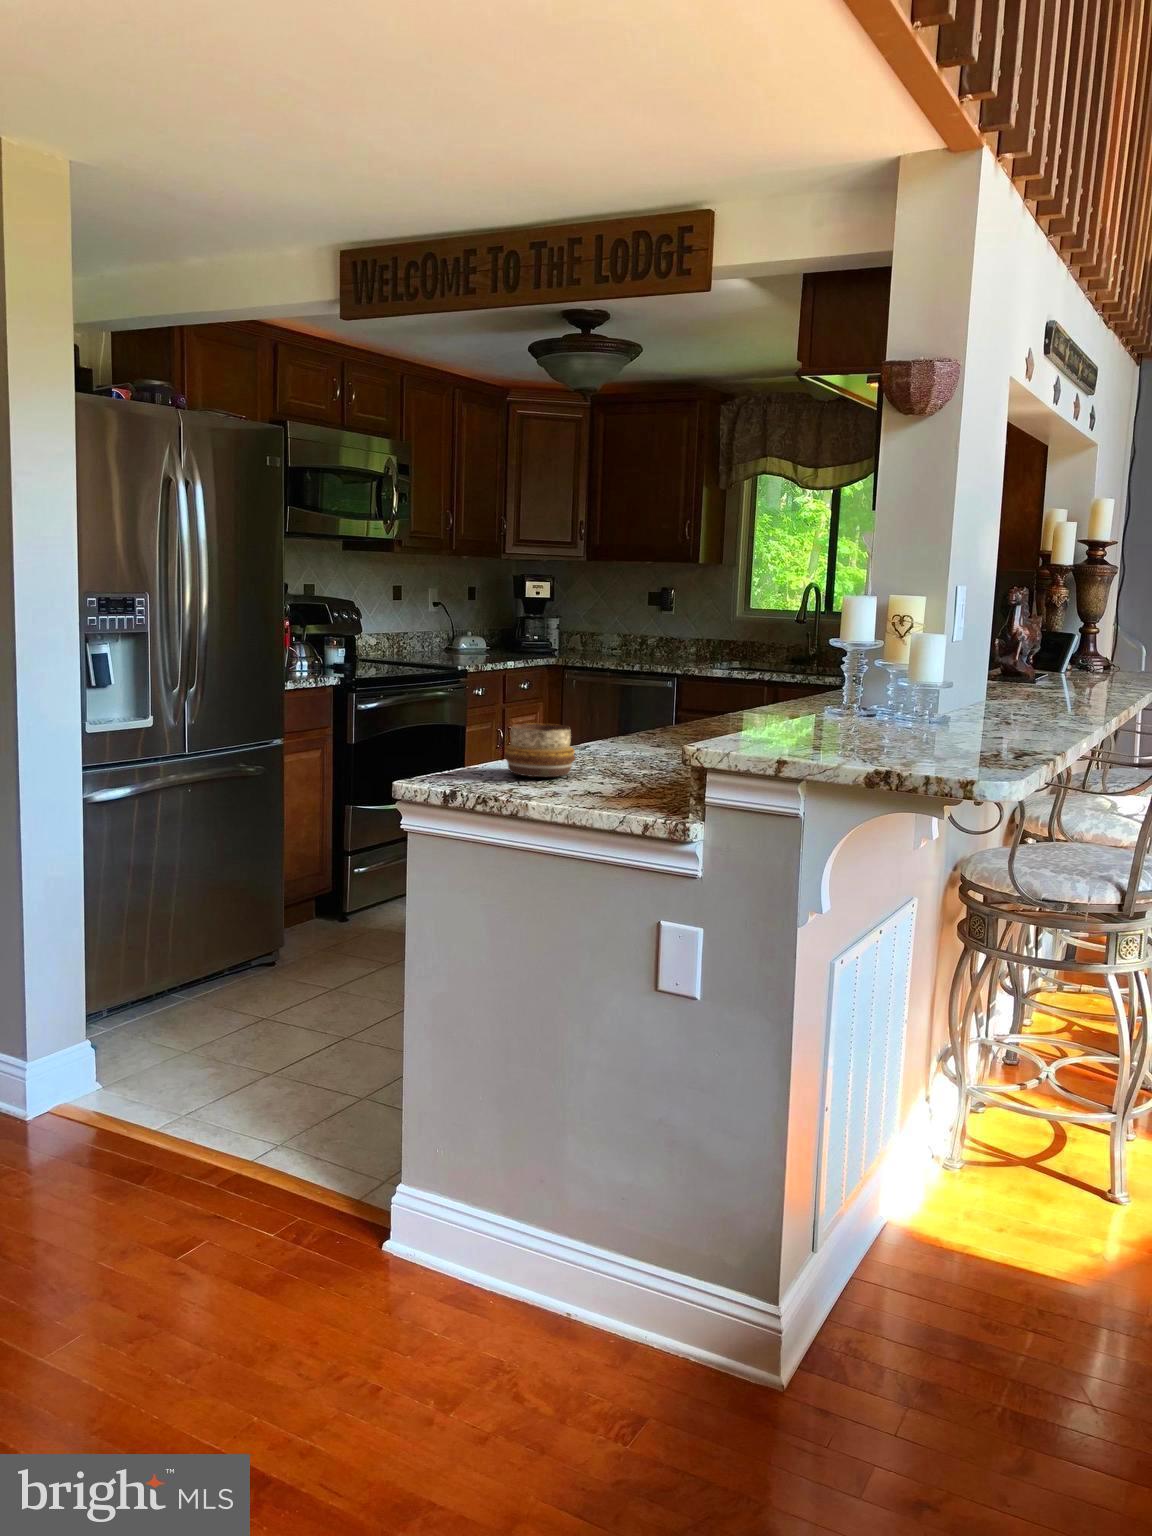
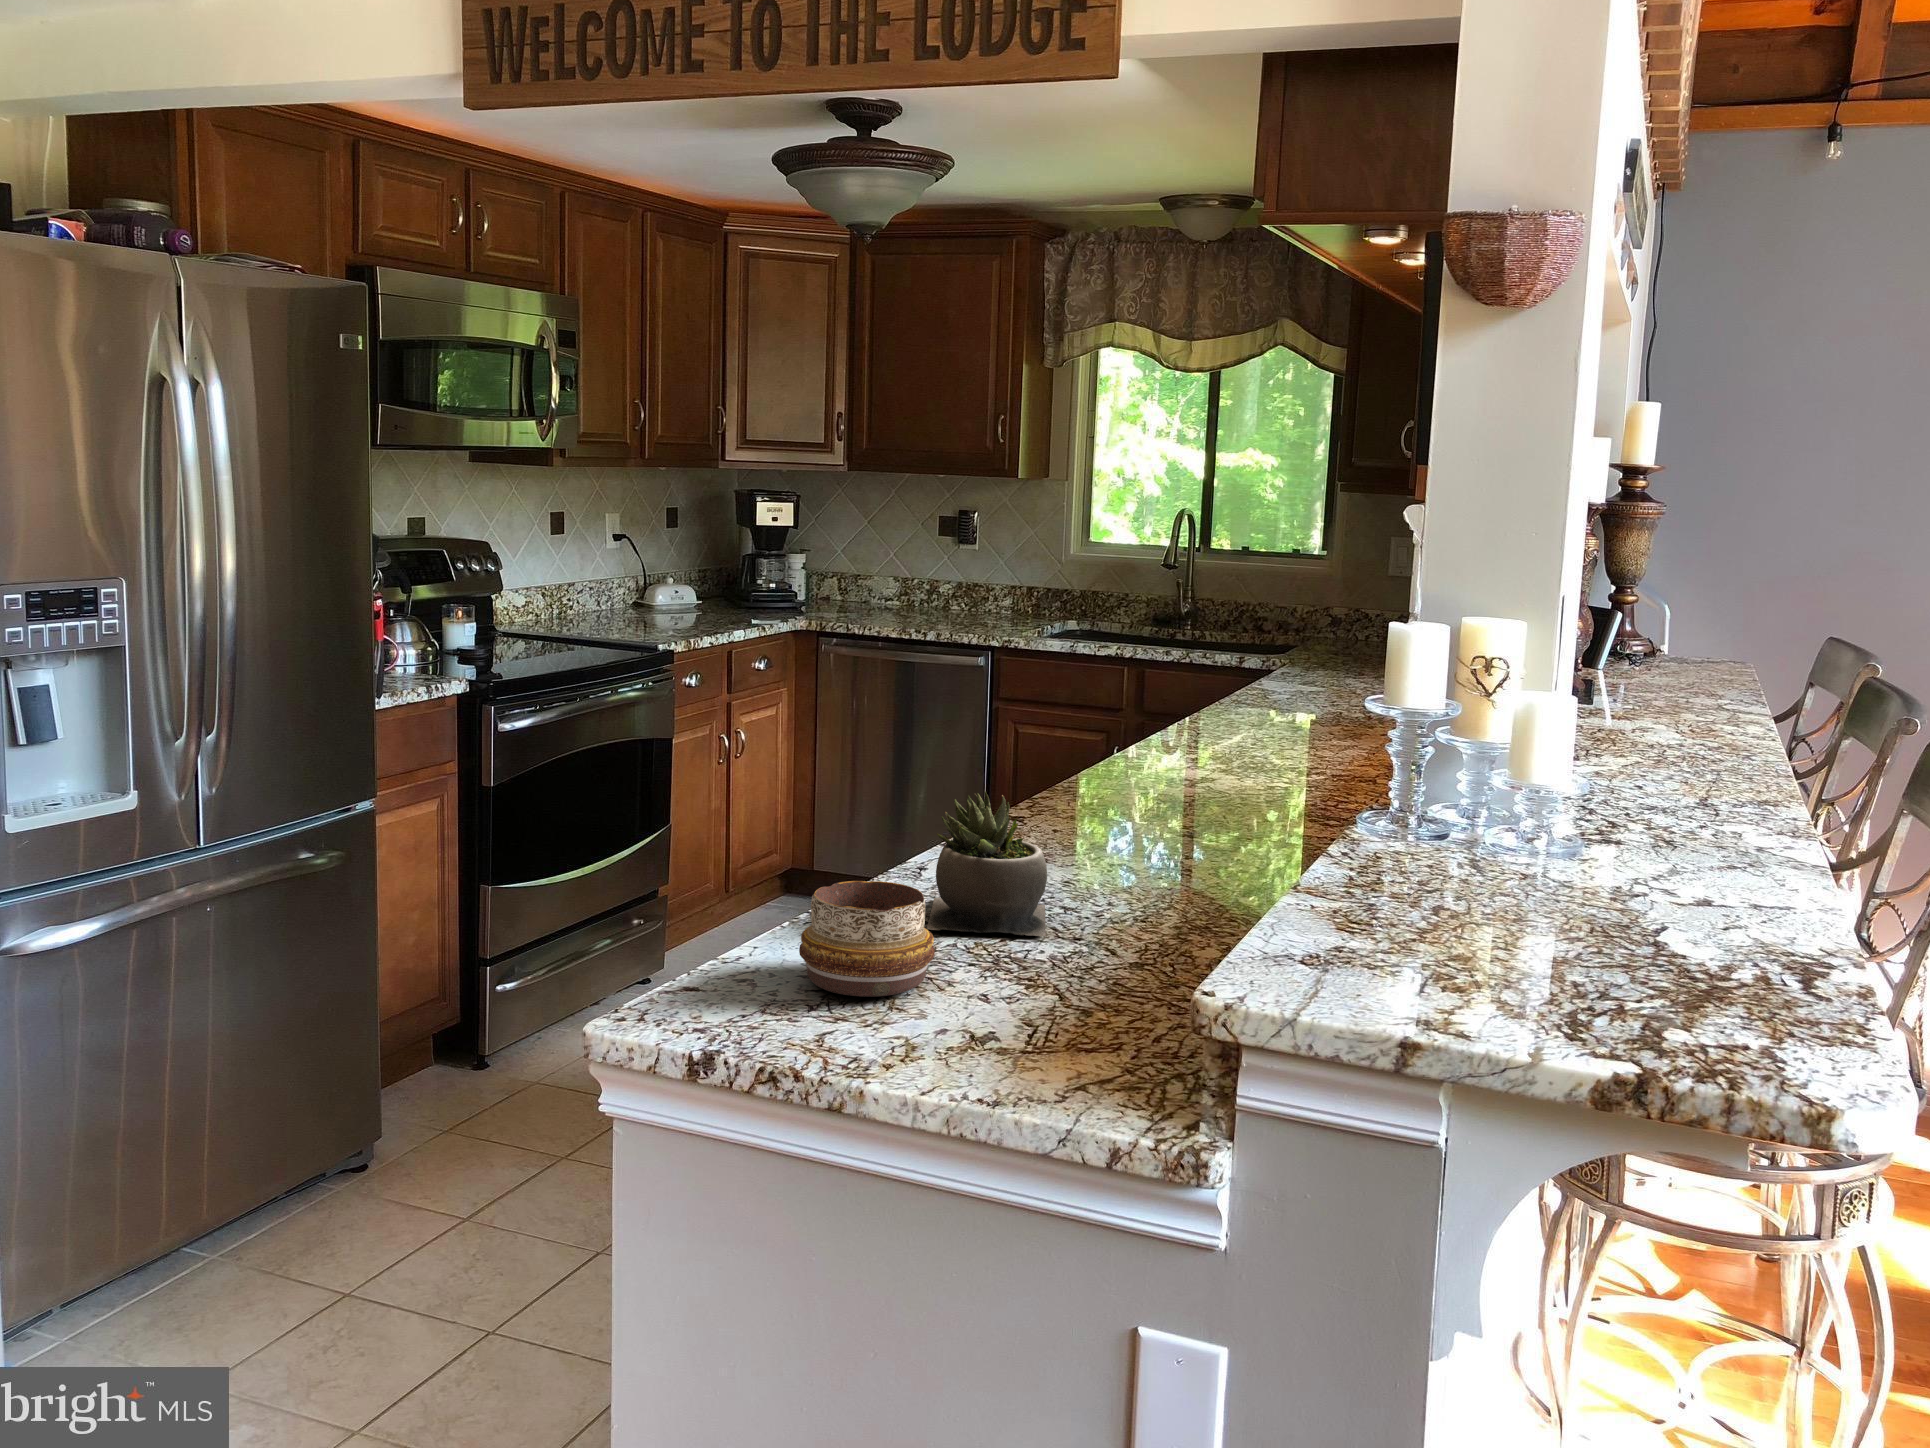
succulent plant: none [578,687,649,764] -> present [927,791,1047,936]

